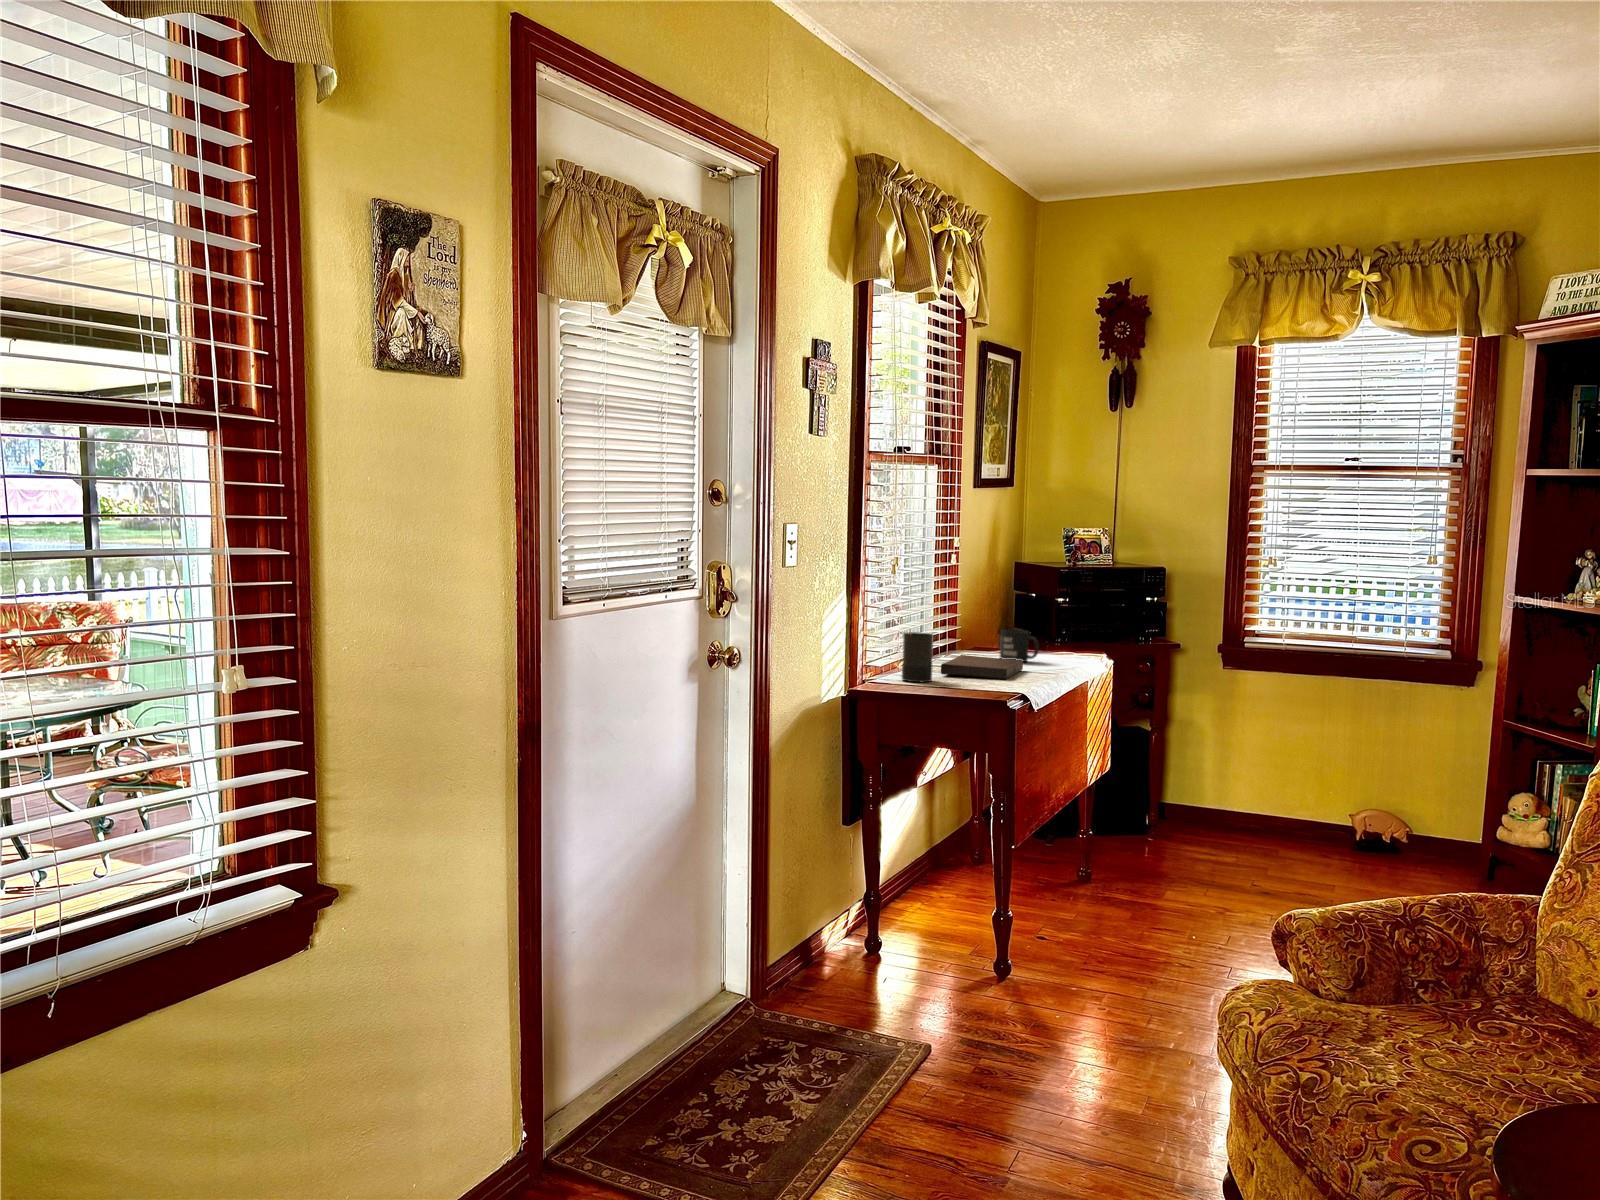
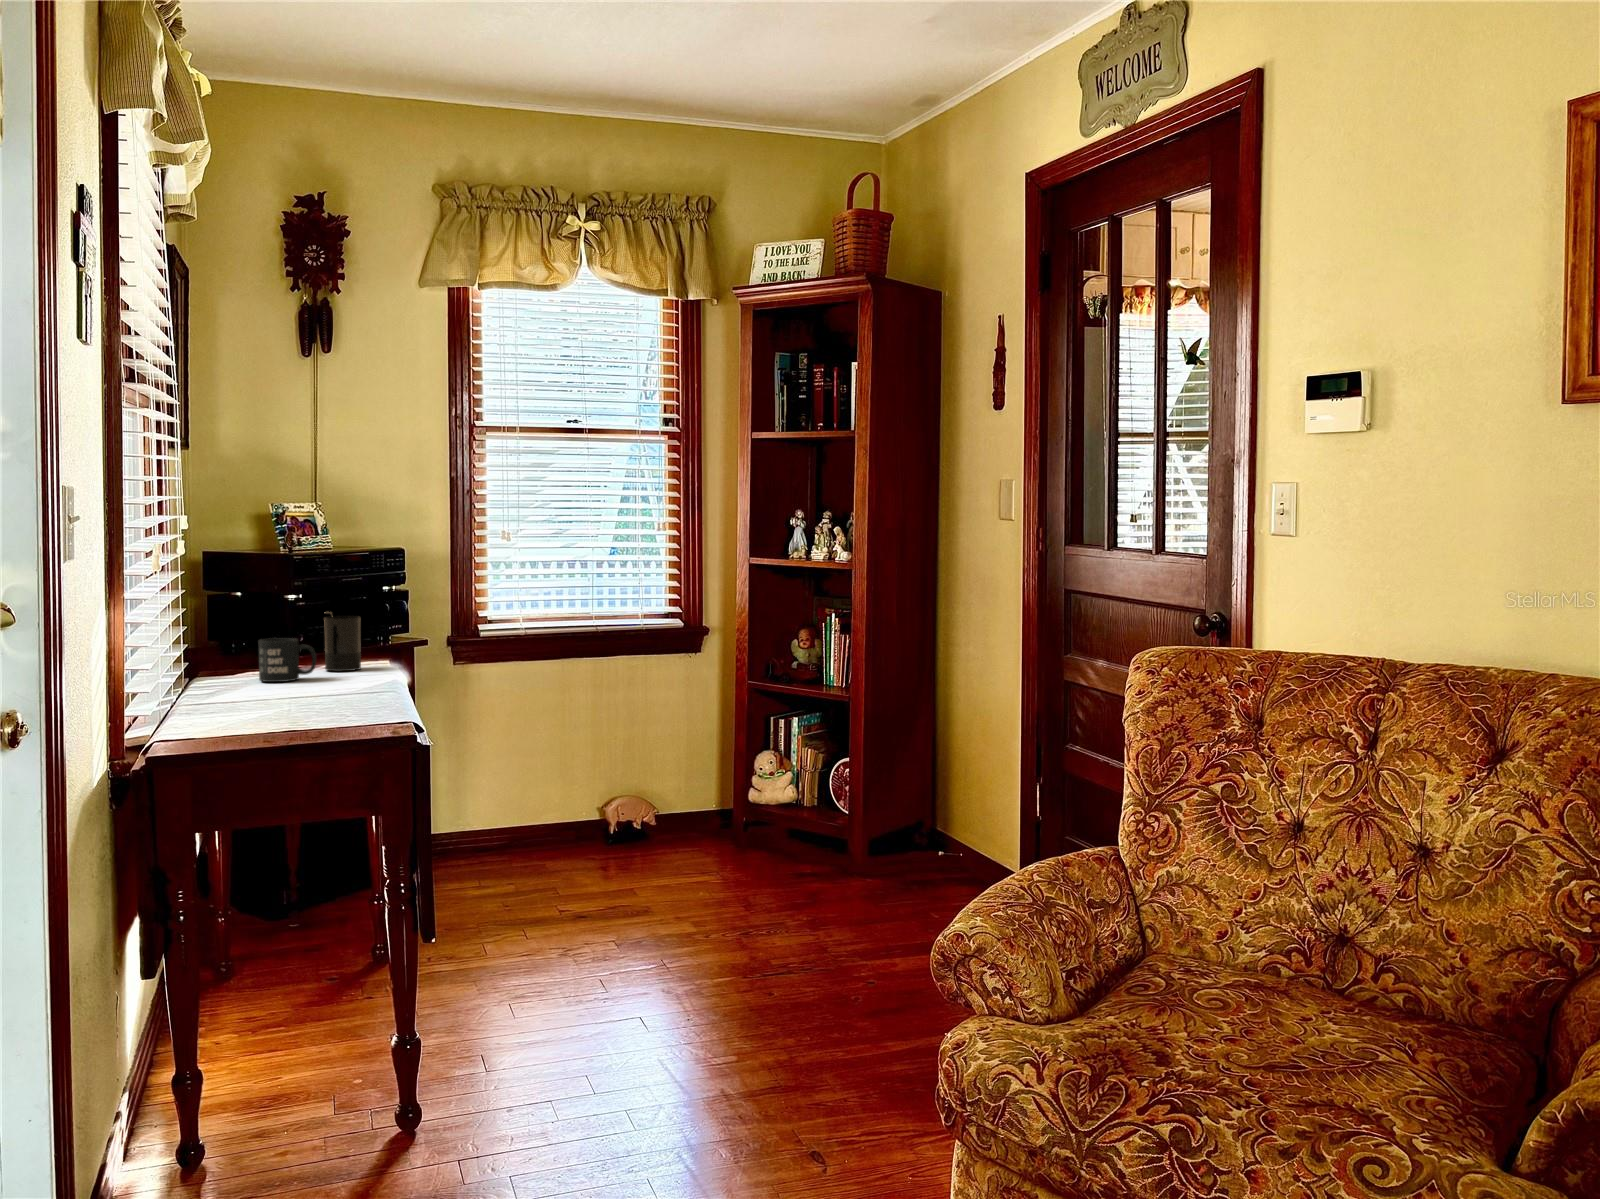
candle: present [902,629,934,682] -> present [324,616,361,671]
book: present [941,655,1023,680] -> none [225,677,328,710]

